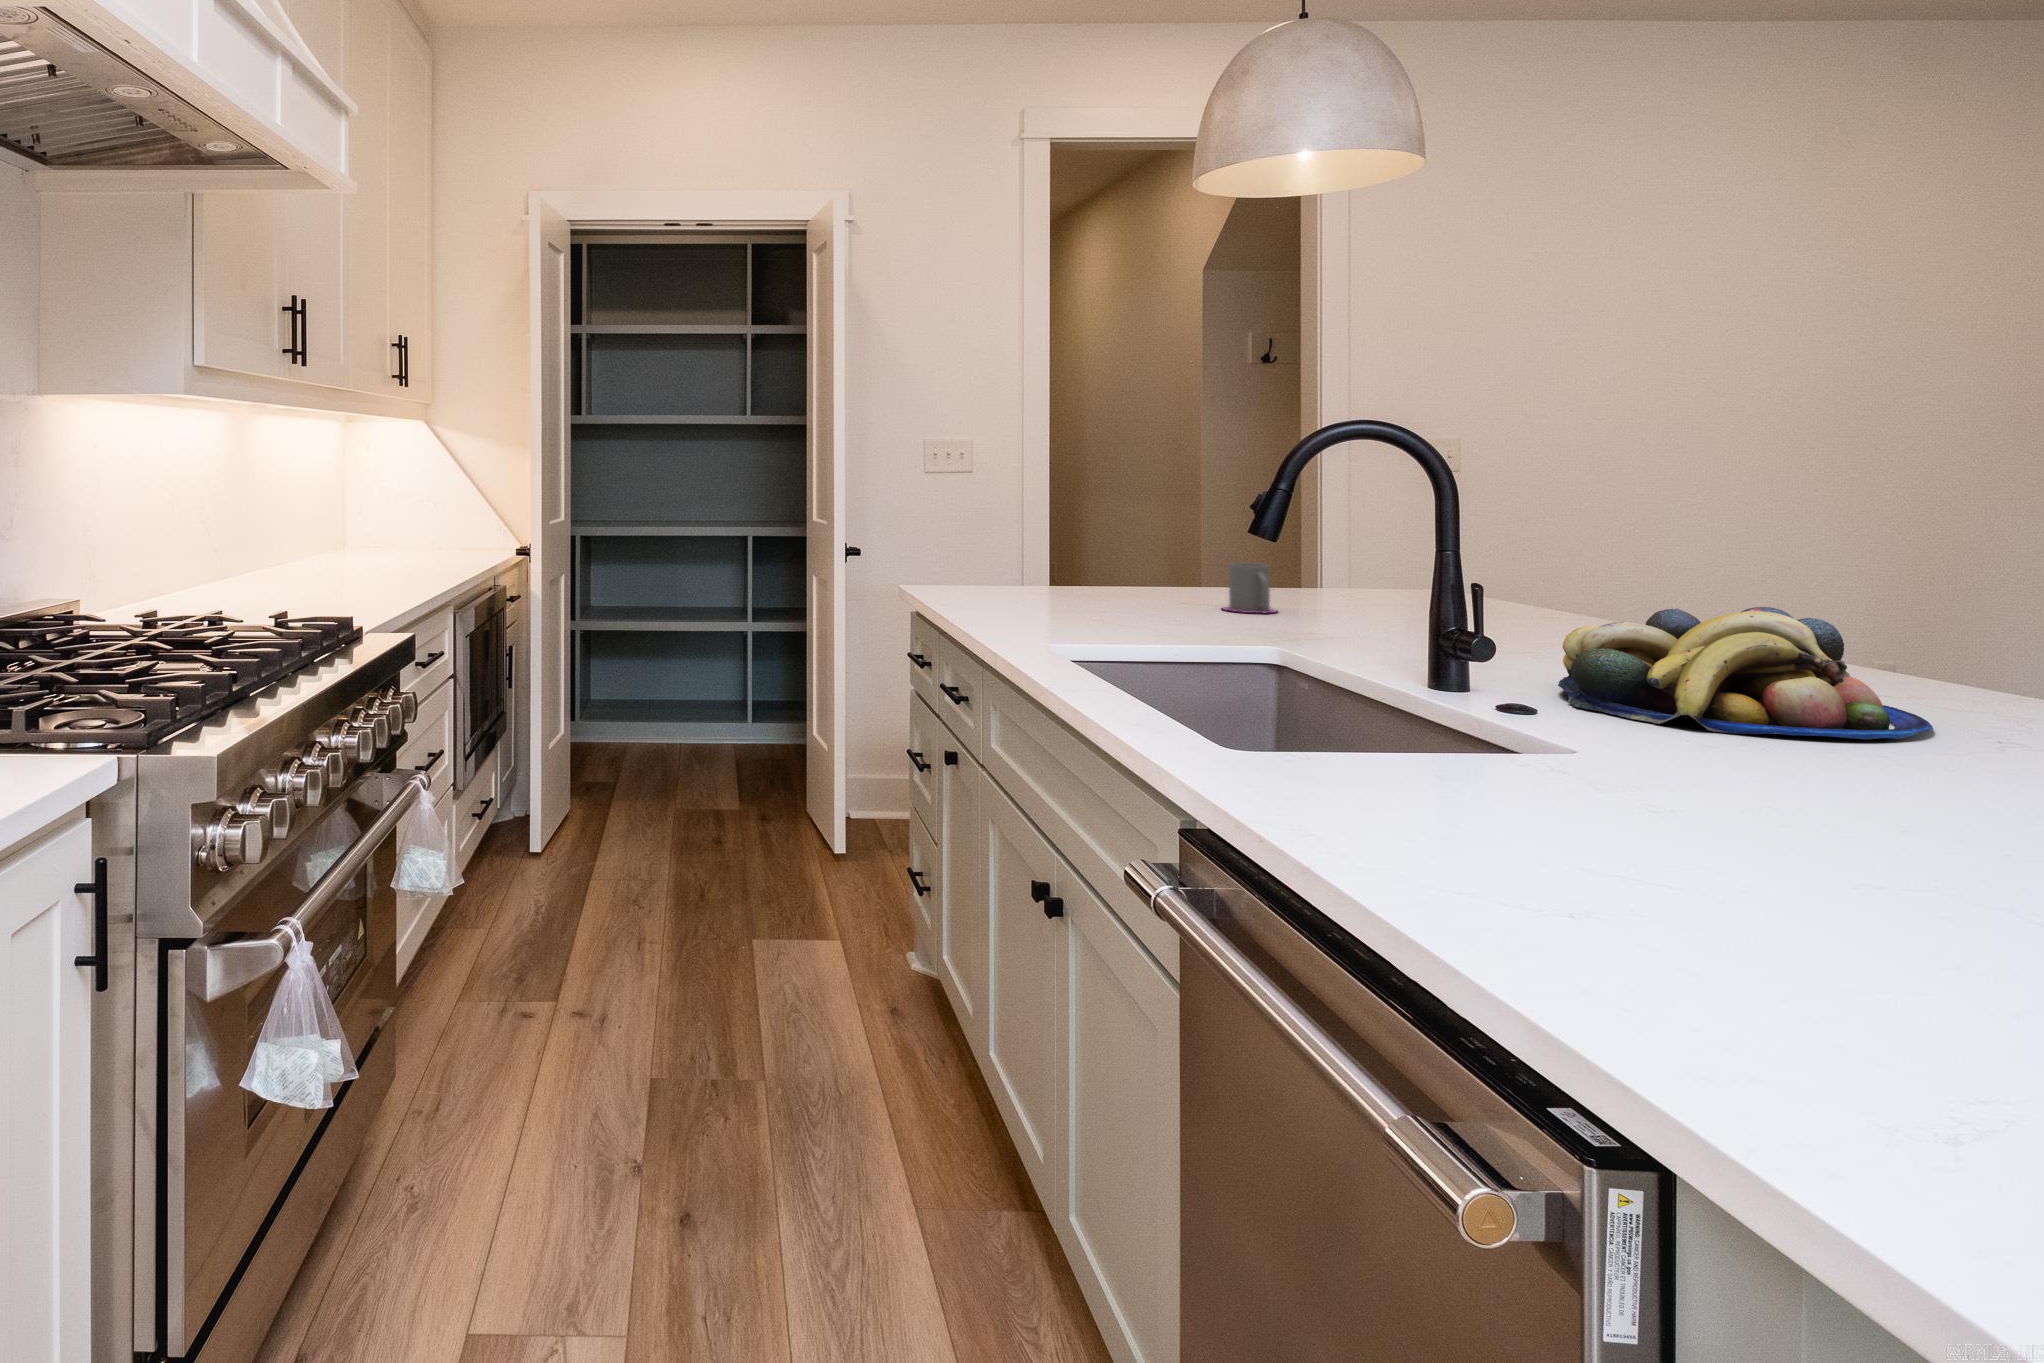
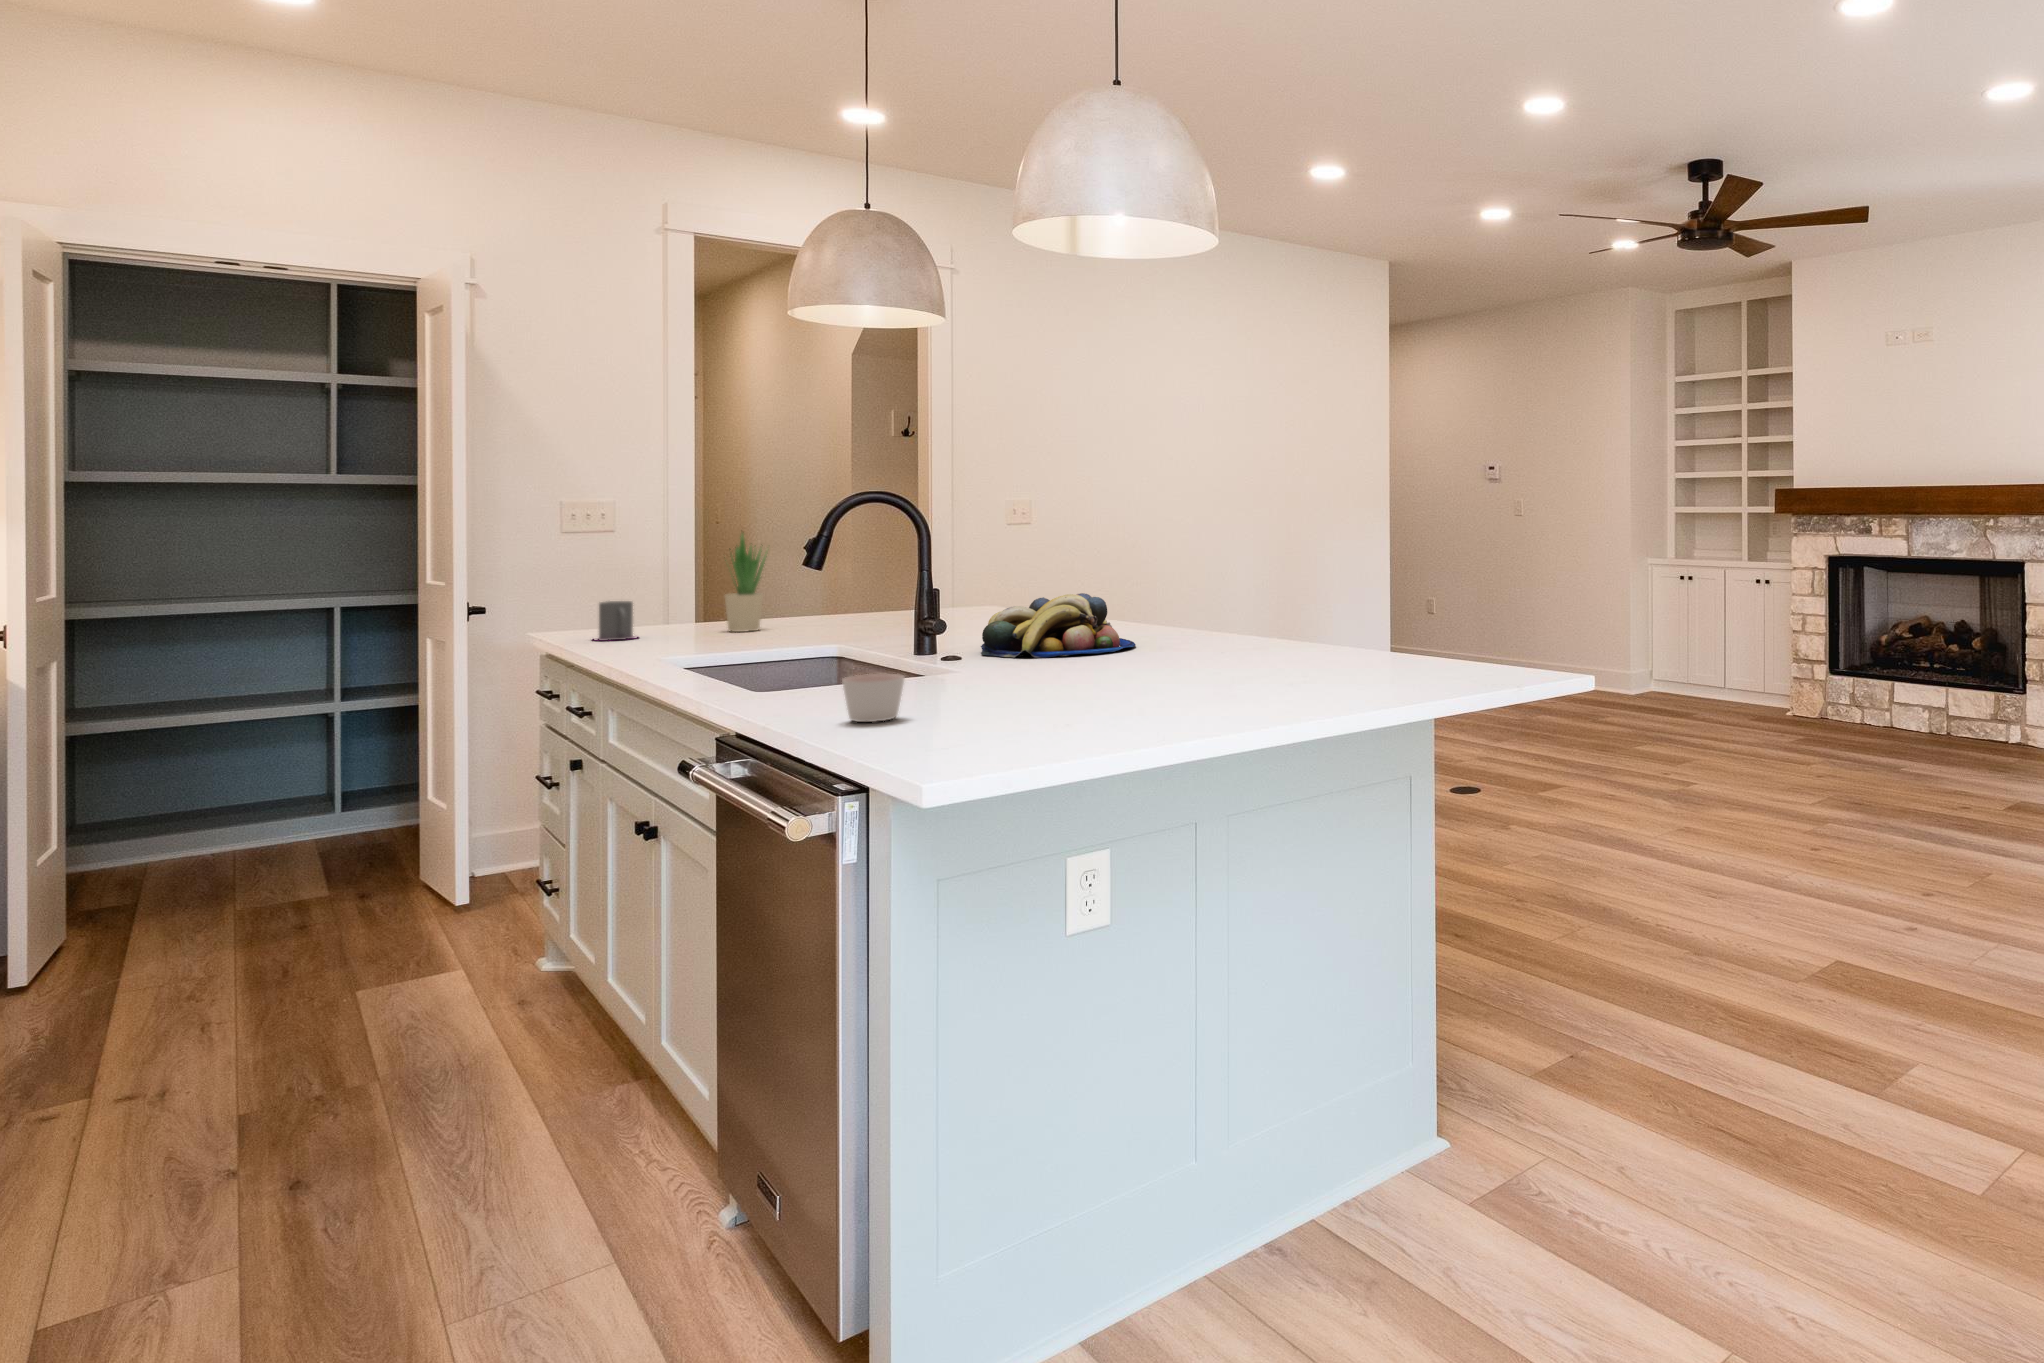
potted plant: none [1102,474,1157,606] -> present [725,532,766,632]
mug: present [1223,563,1277,613] -> present [597,601,635,641]
candle: none [1478,801,1637,926] -> present [842,674,904,722]

